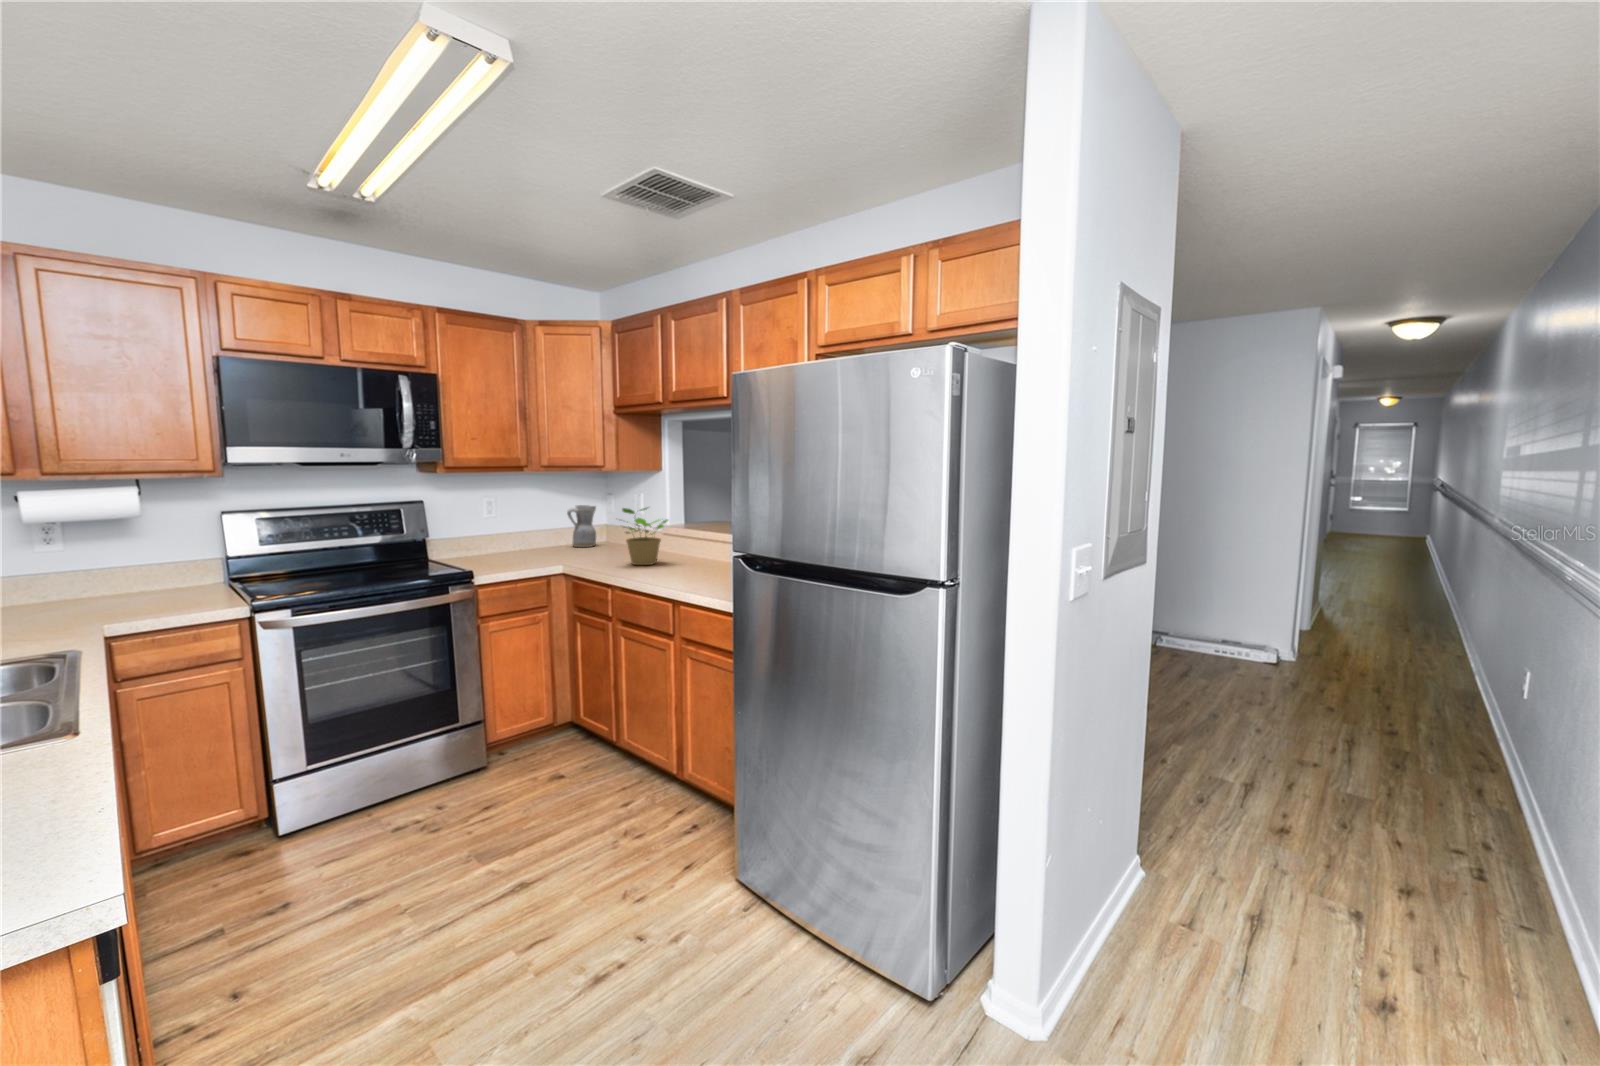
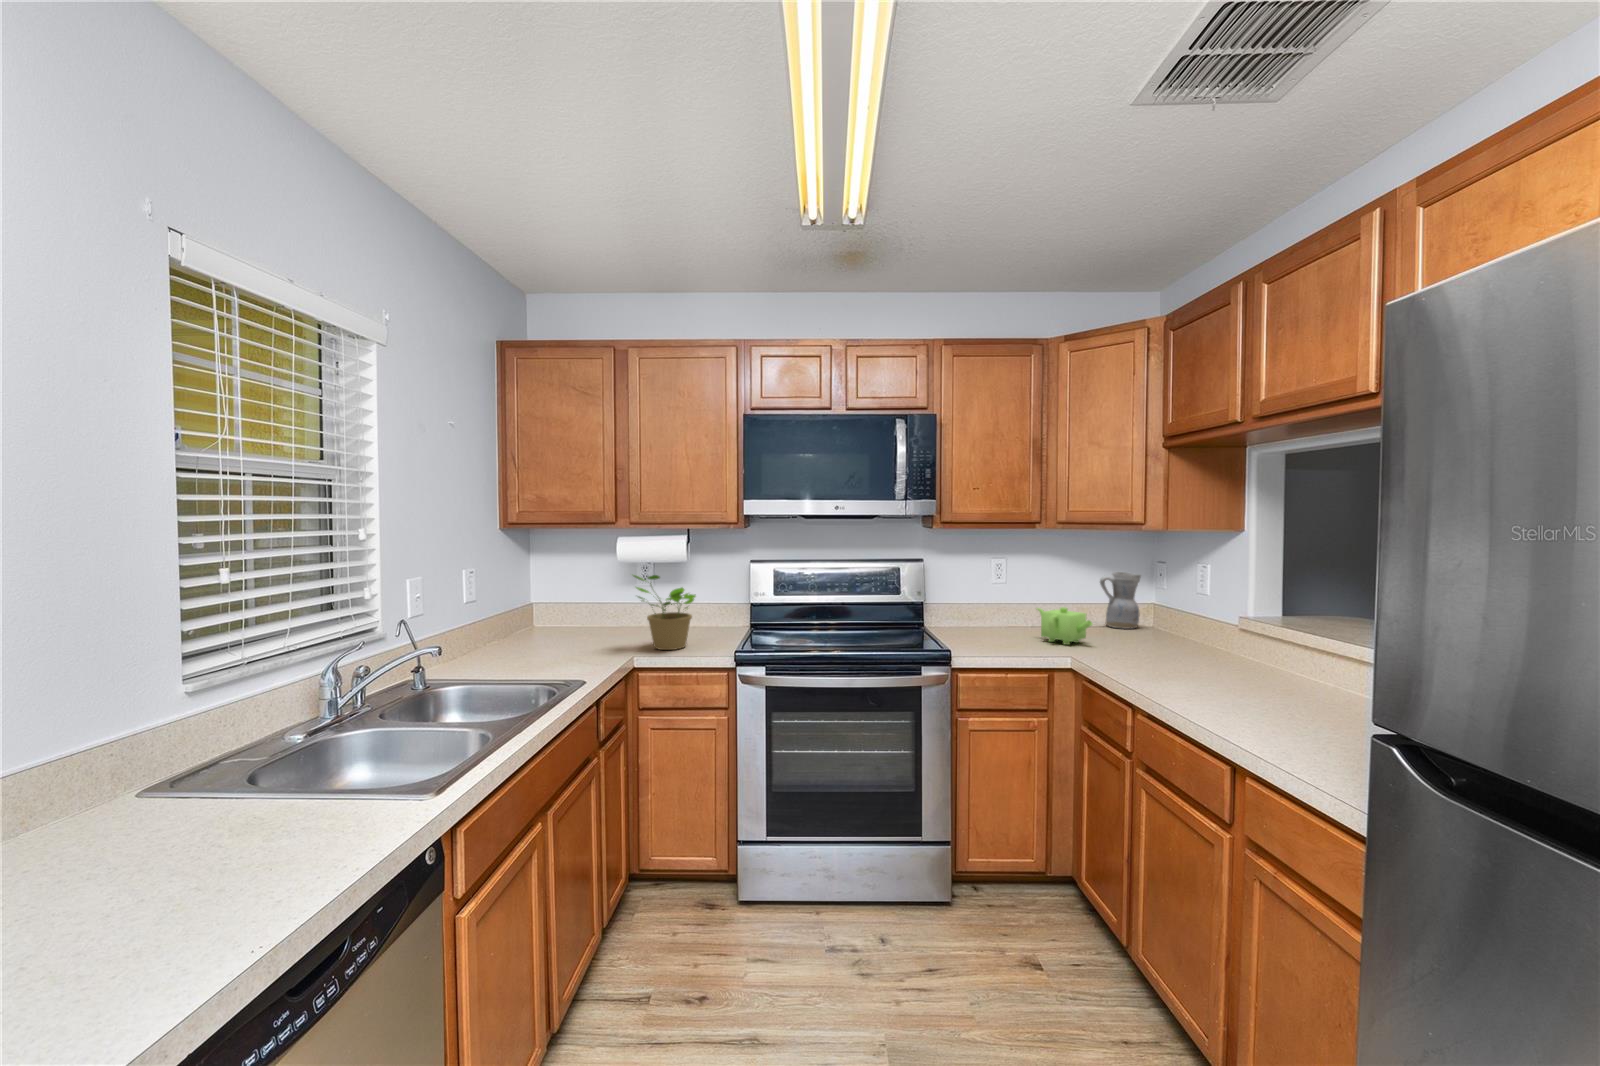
potted plant: present [622,508,668,565] -> present [633,575,696,650]
teapot: none [525,533,571,561] -> present [1037,607,1092,645]

